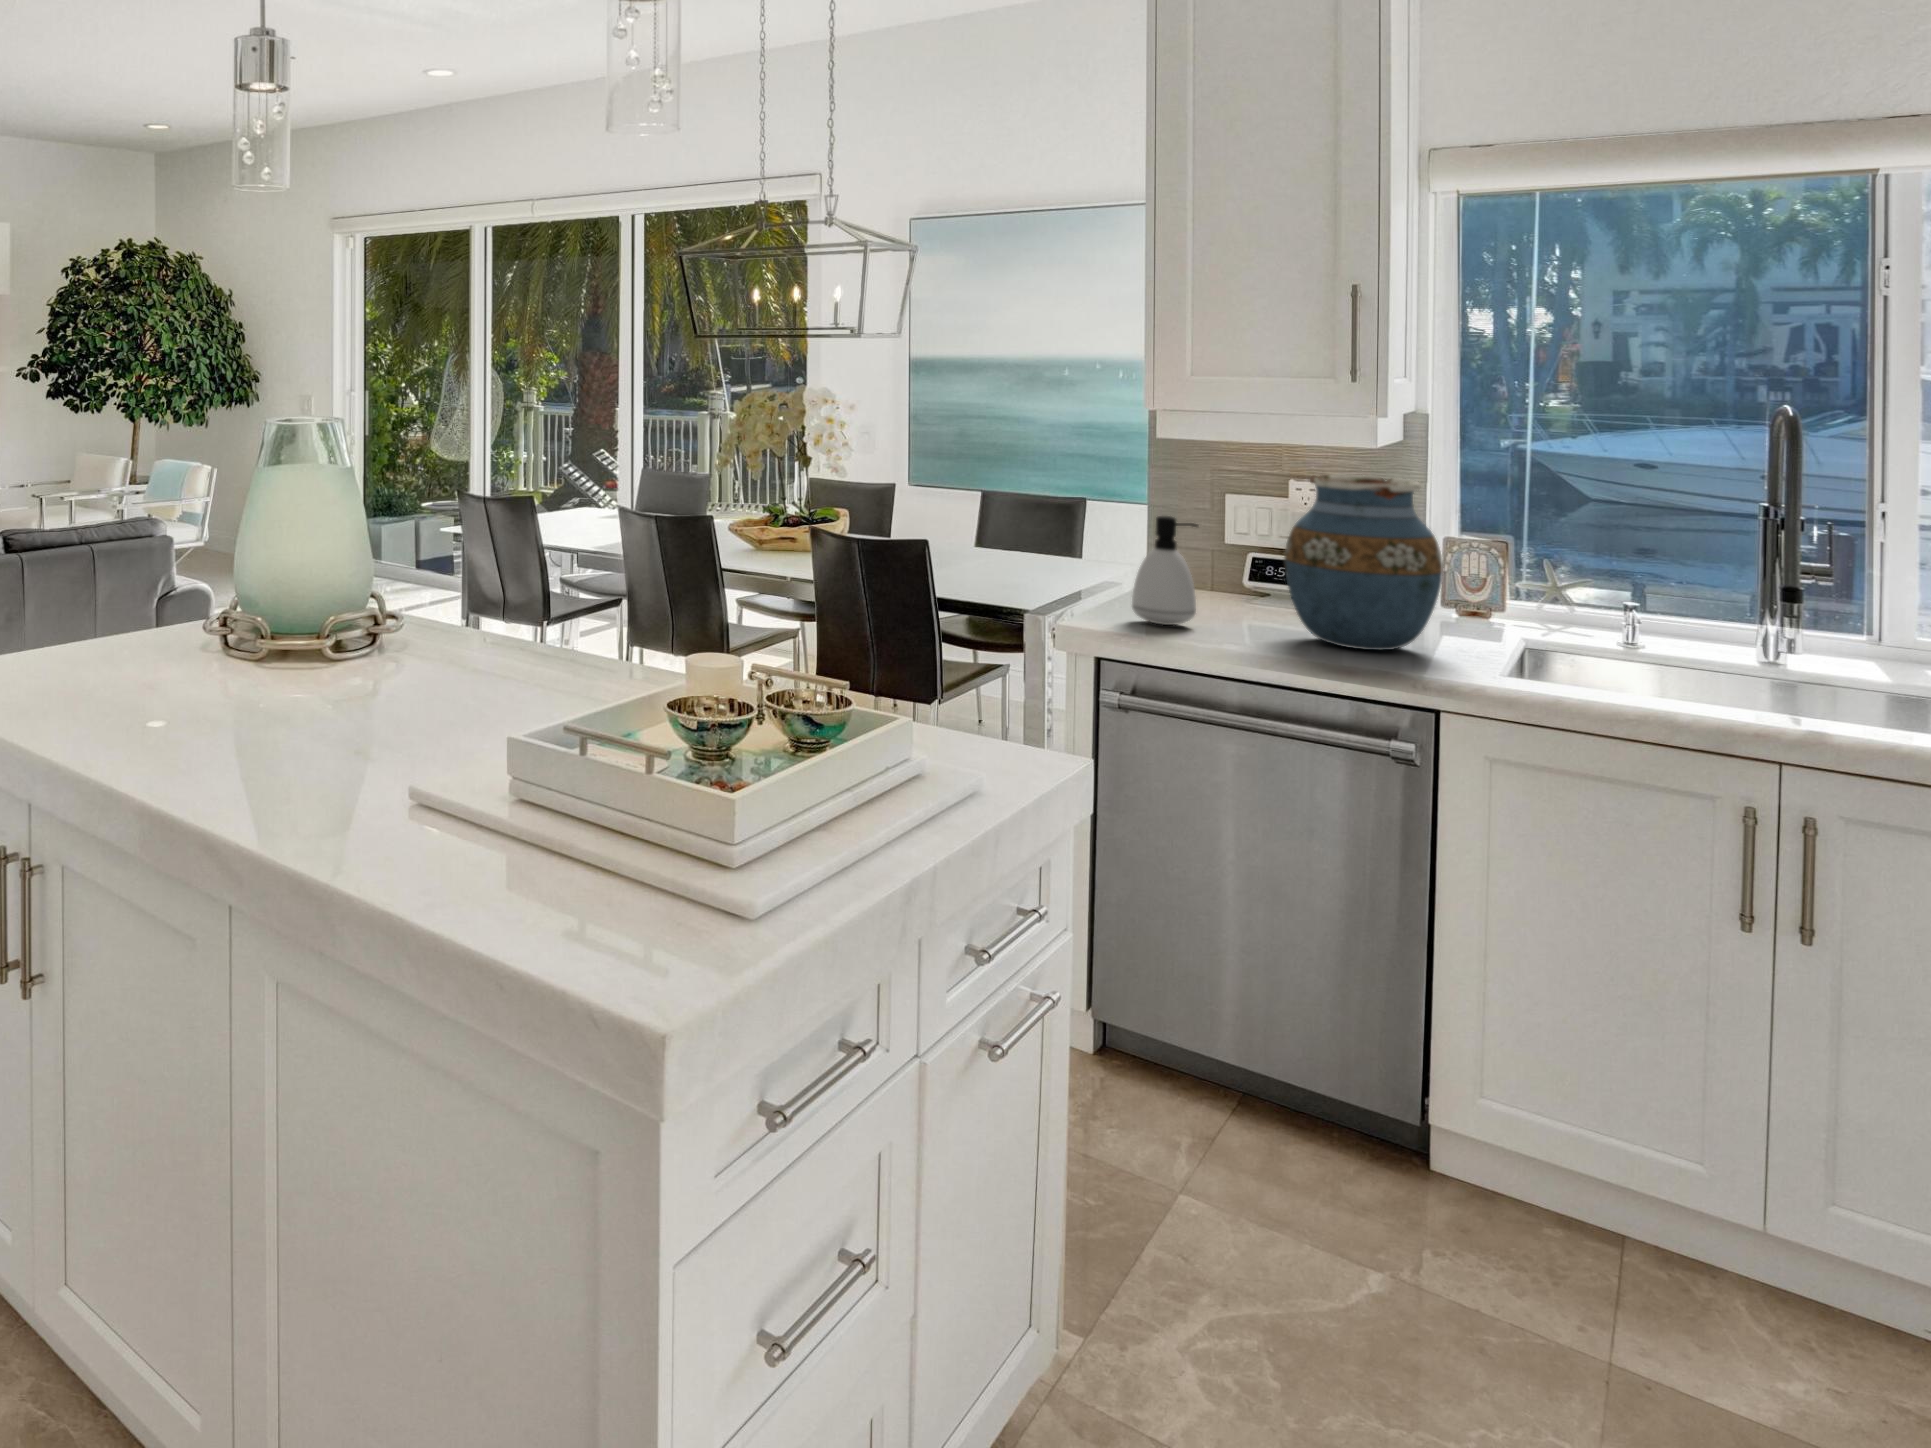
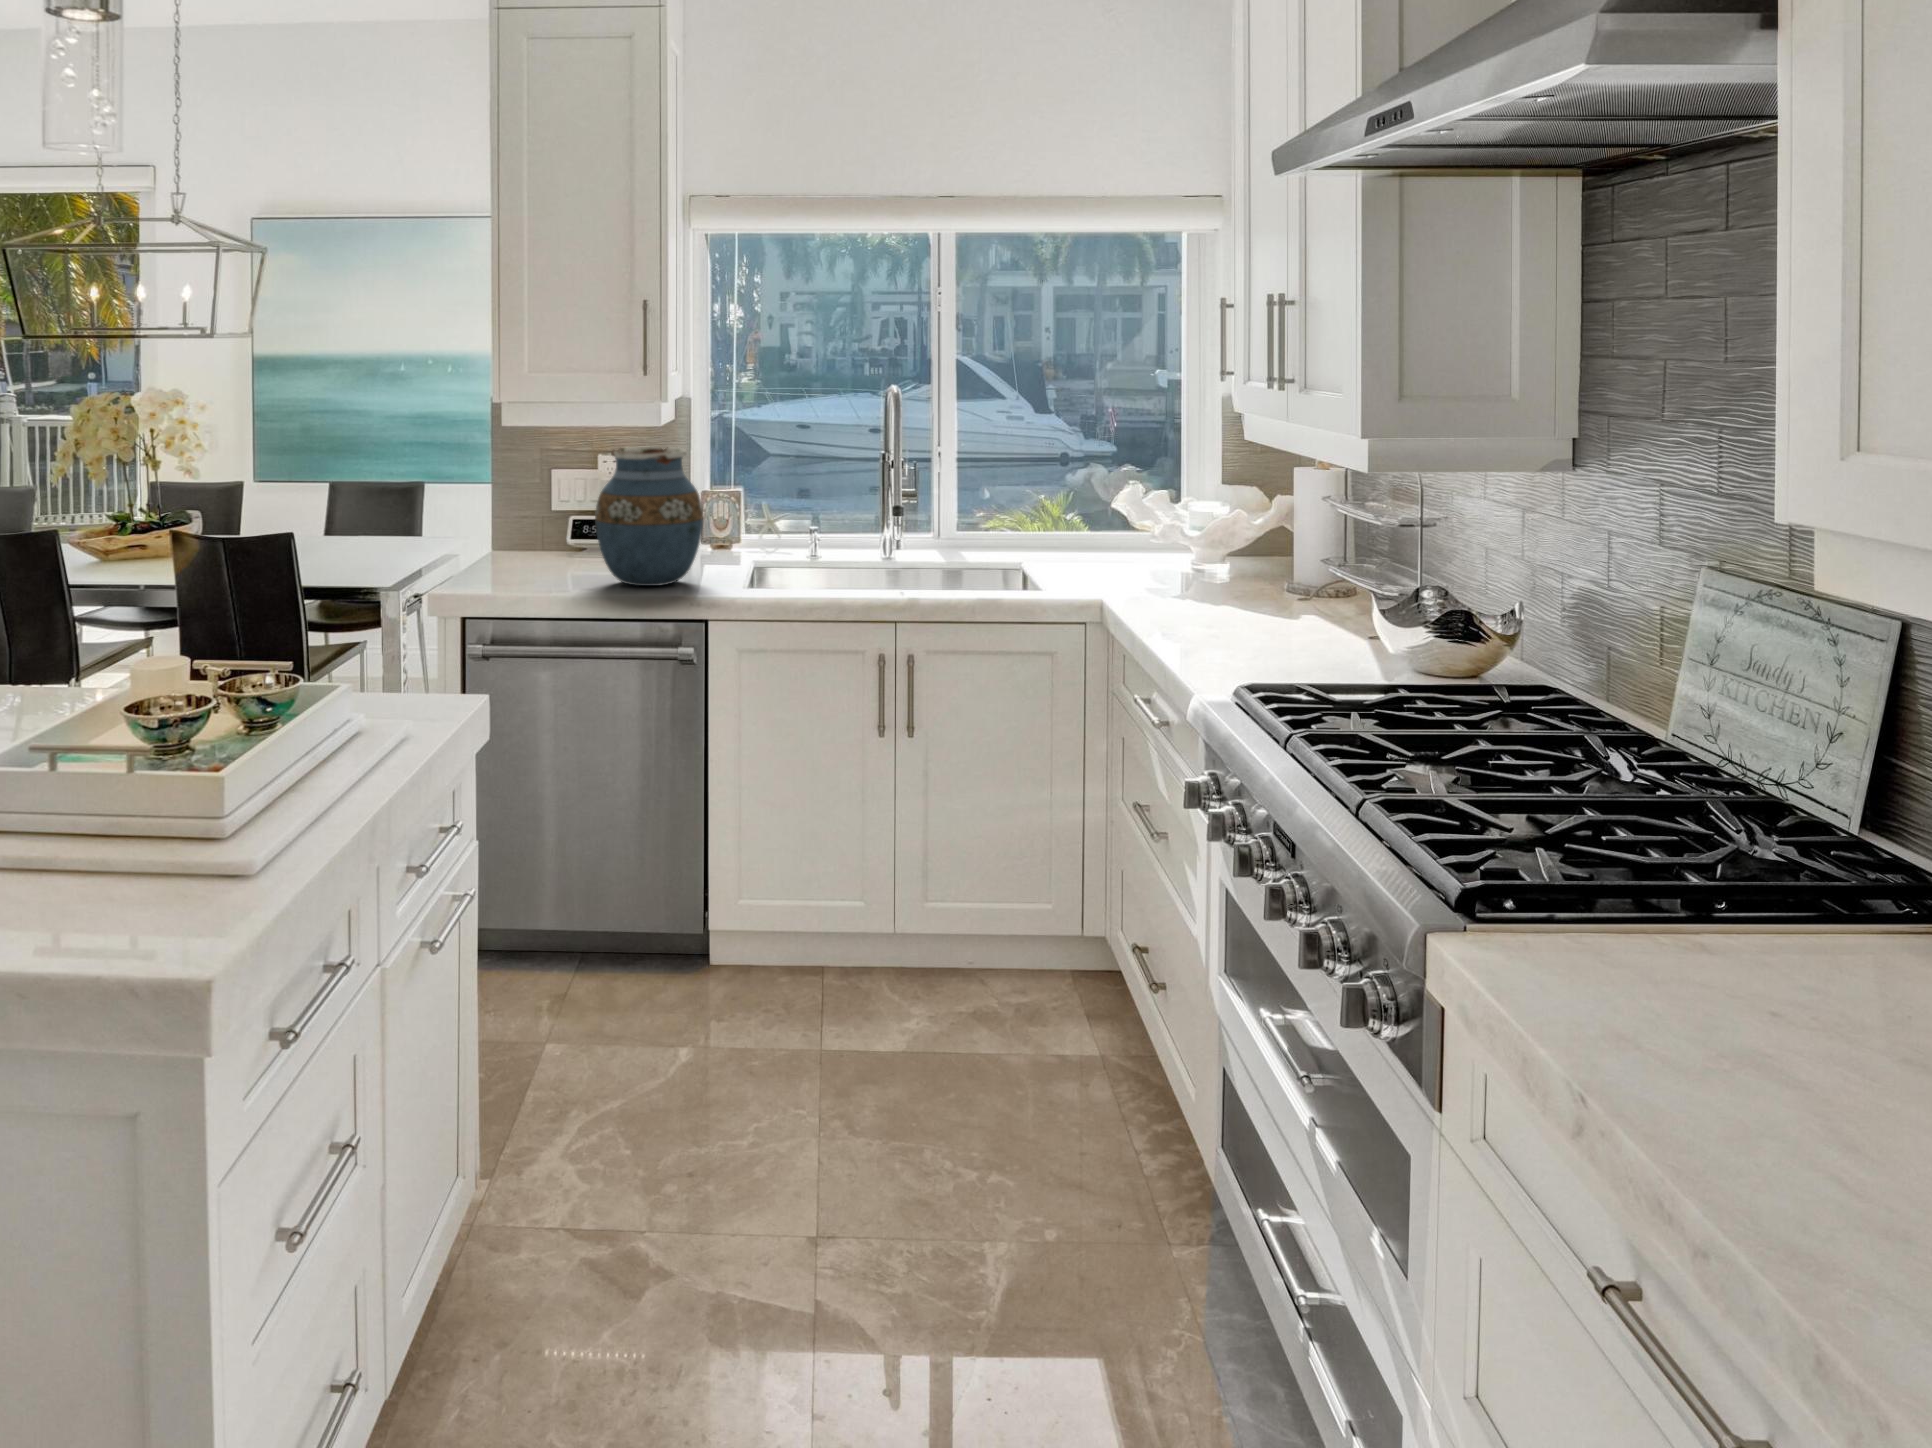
soap dispenser: present [1132,516,1198,625] -> none [480,493,531,587]

